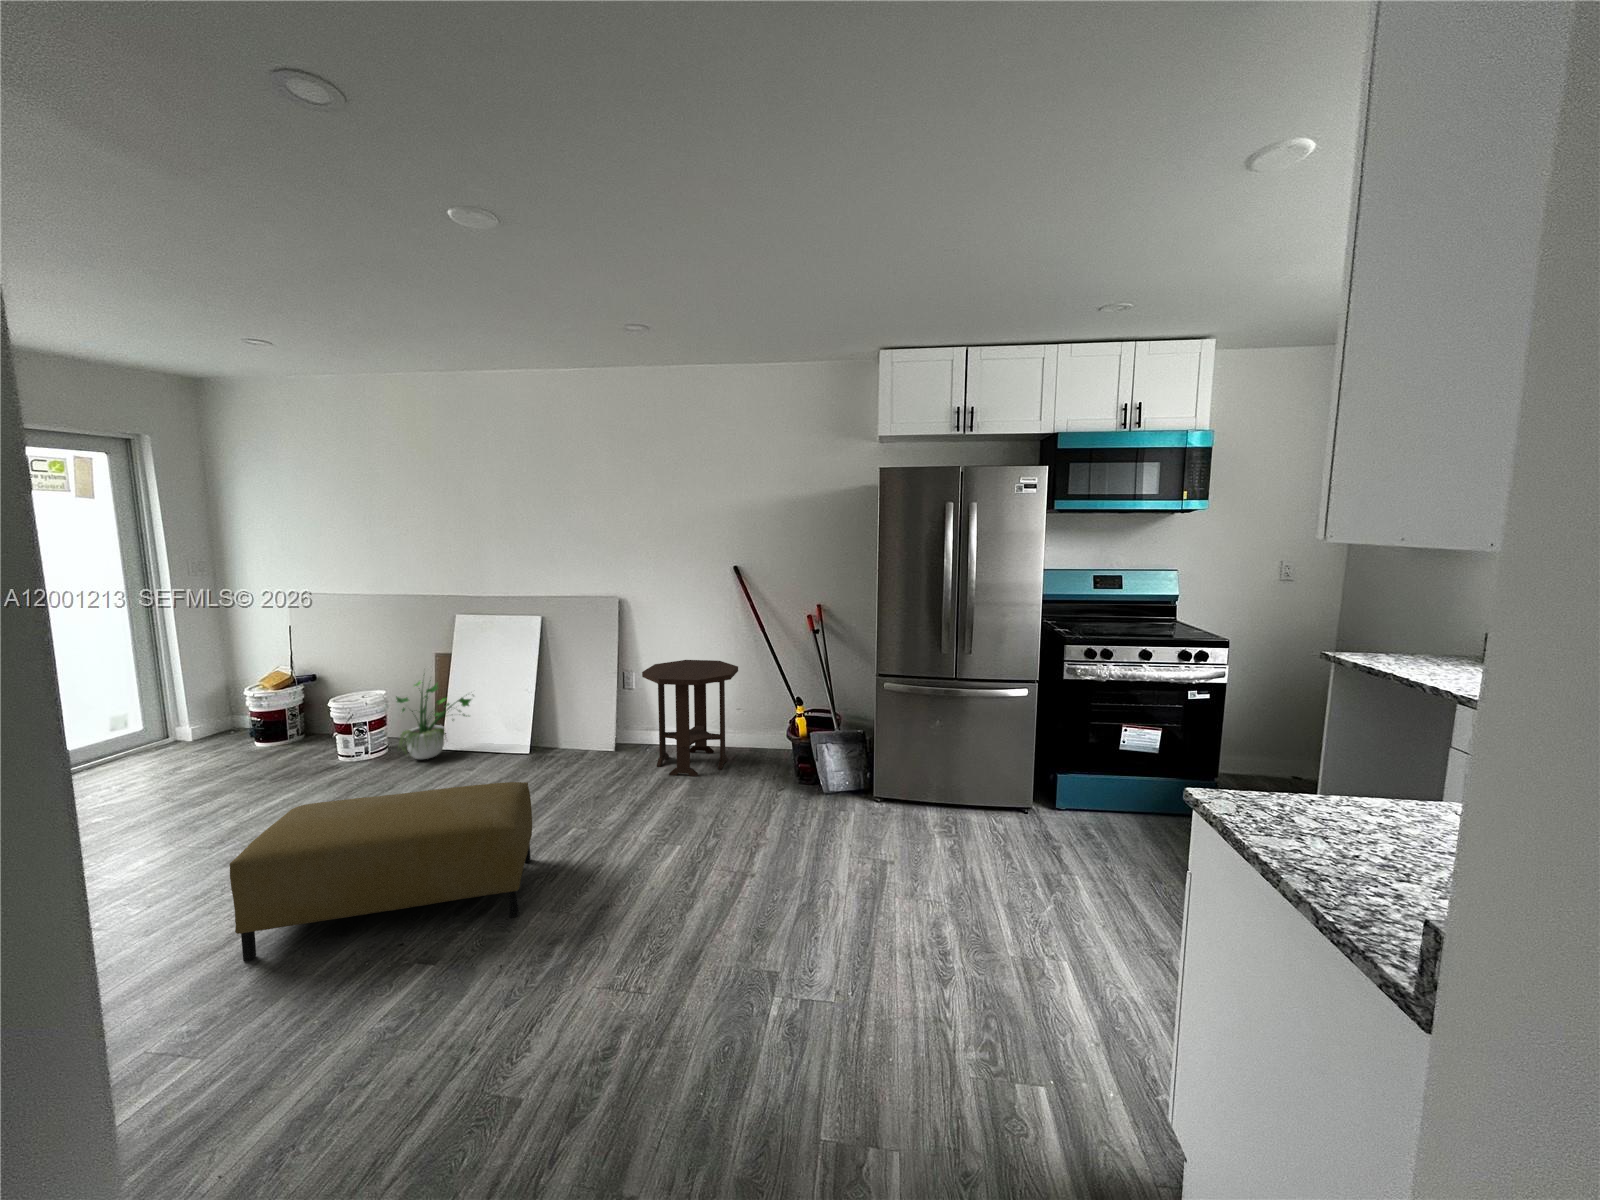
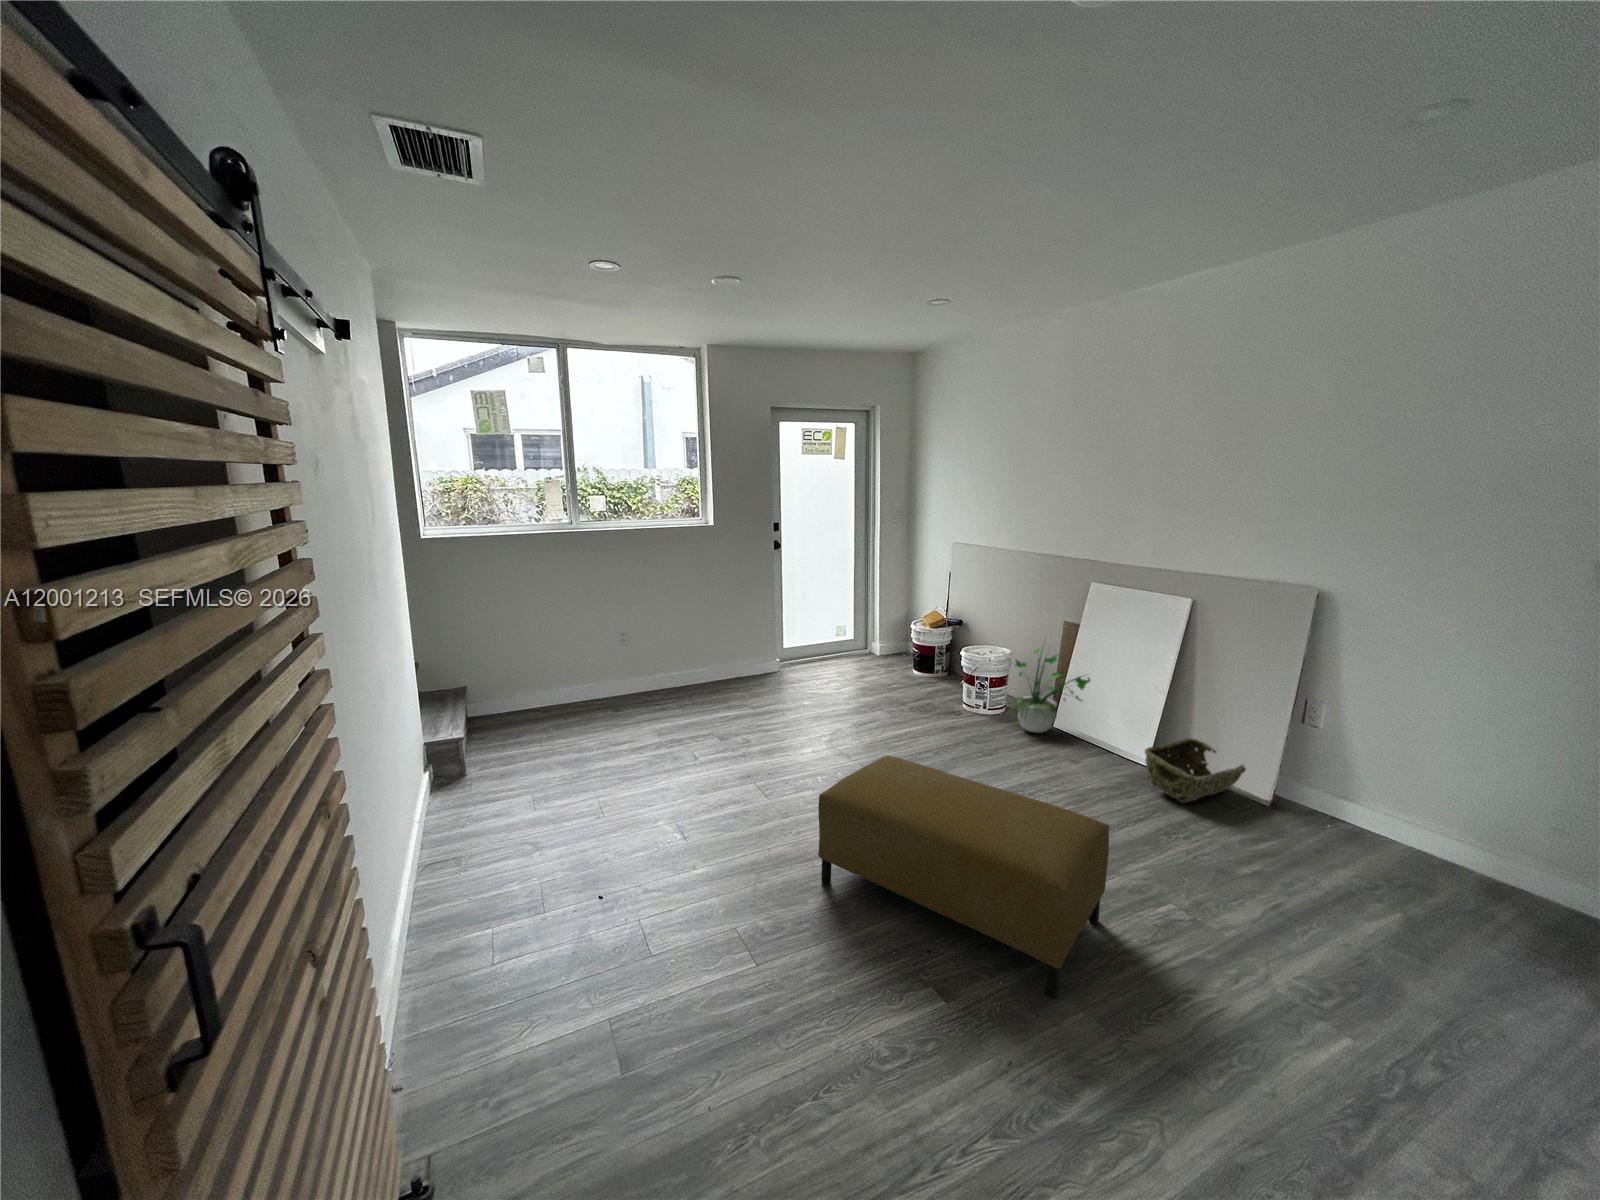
side table: present [642,660,738,776] -> none [1336,703,1573,926]
woven basket: none [530,721,598,767] -> present [1145,738,1246,803]

